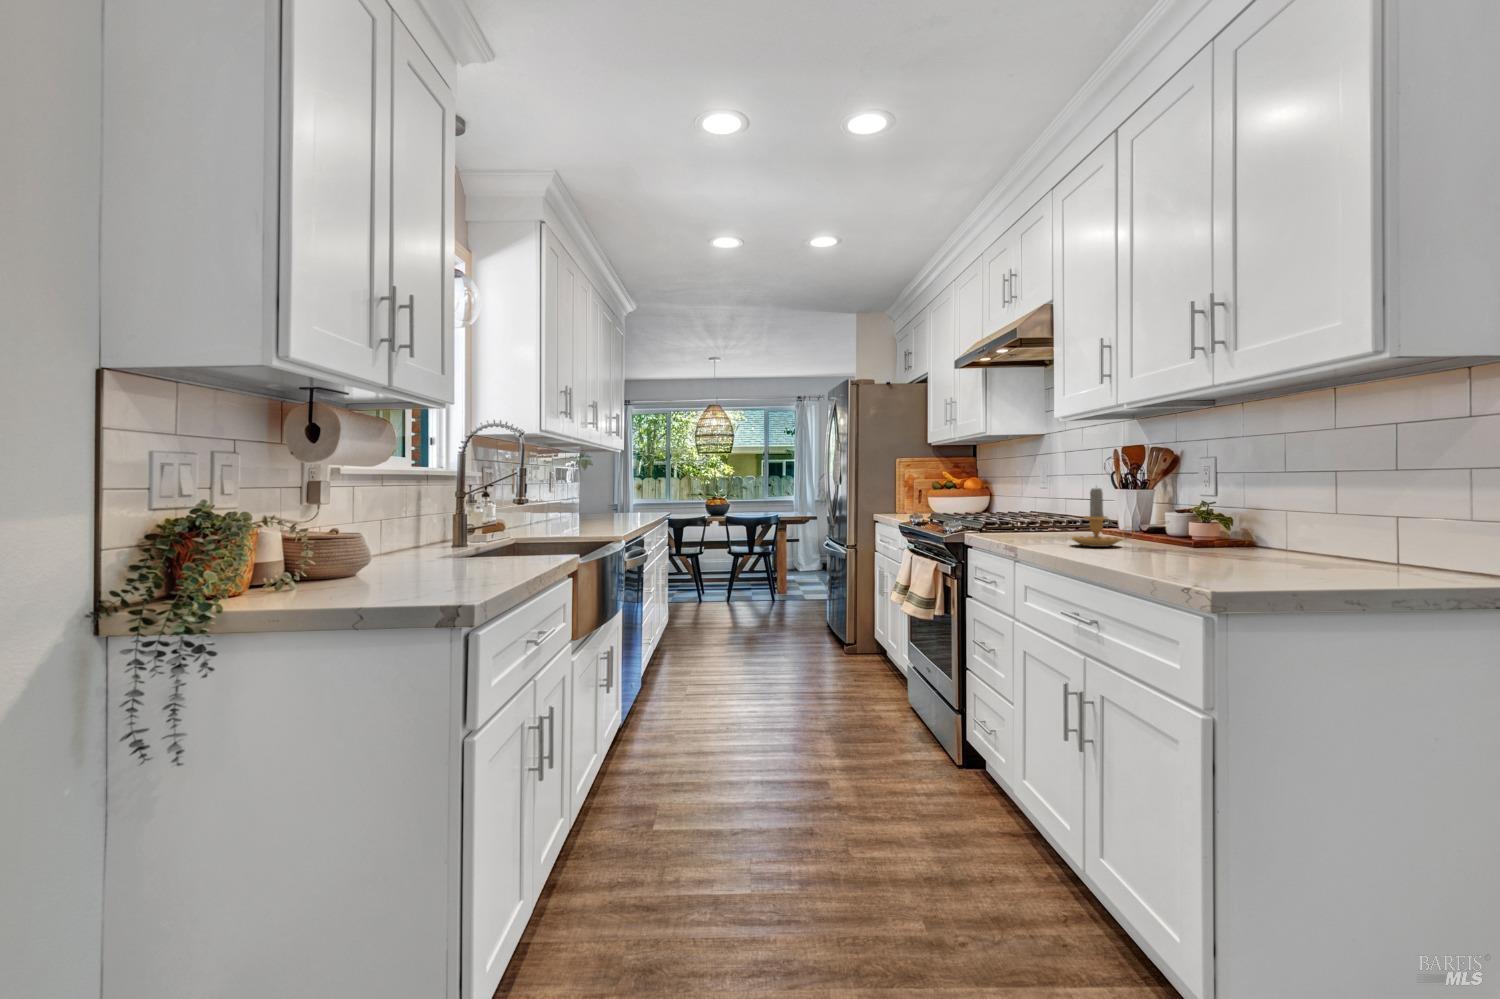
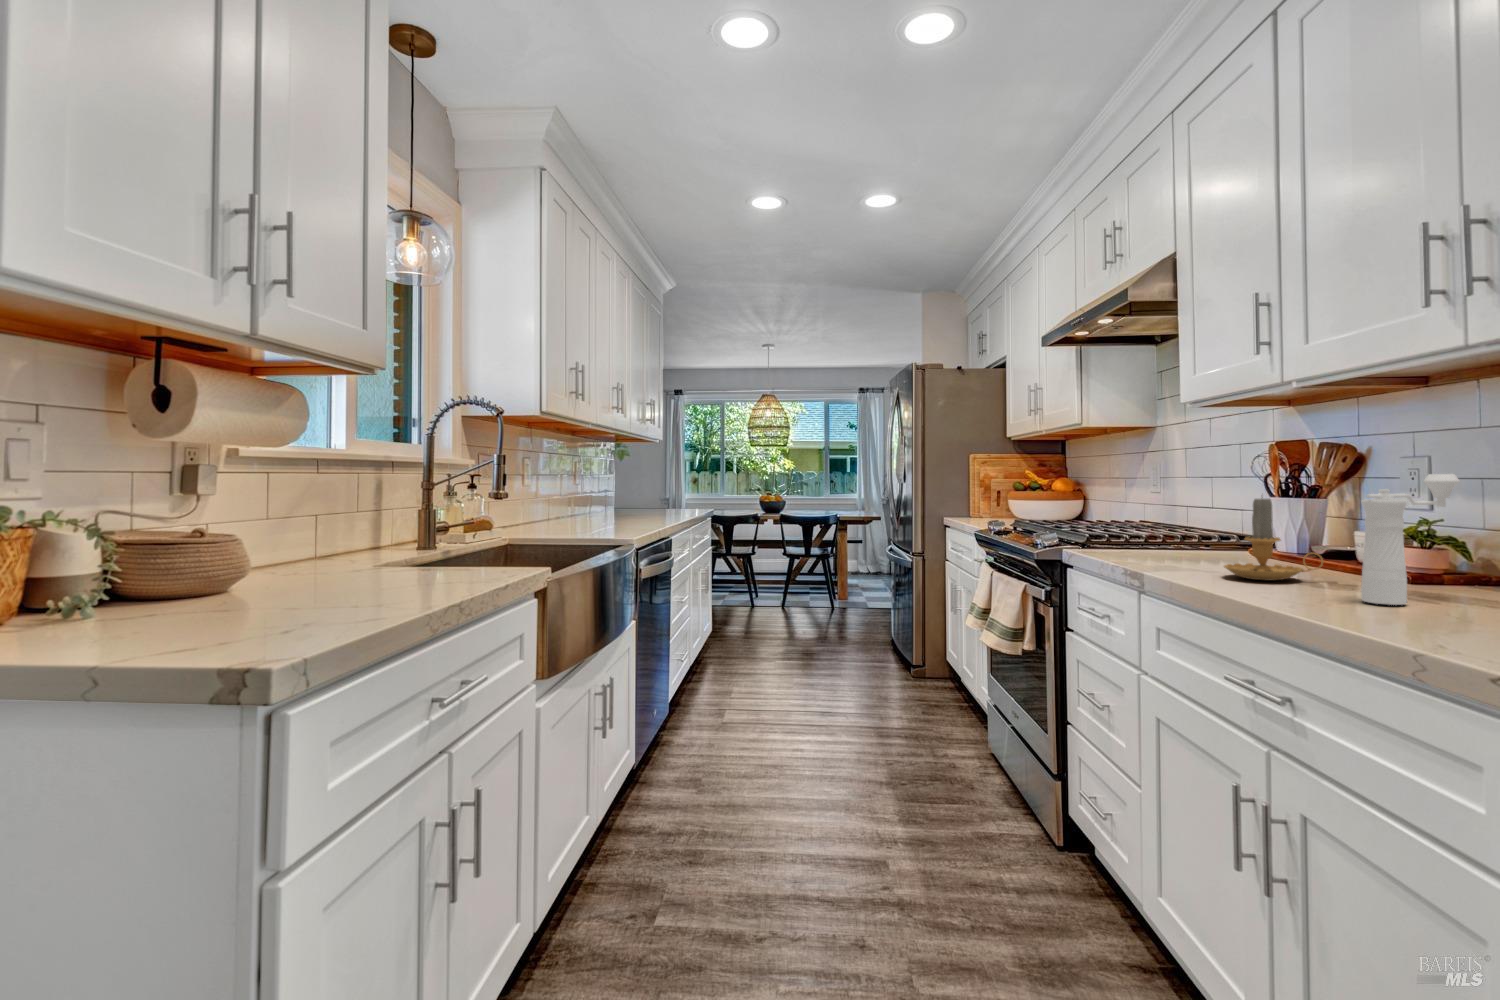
pepper mill: none [1148,470,1210,557] -> present [1361,474,1459,605]

